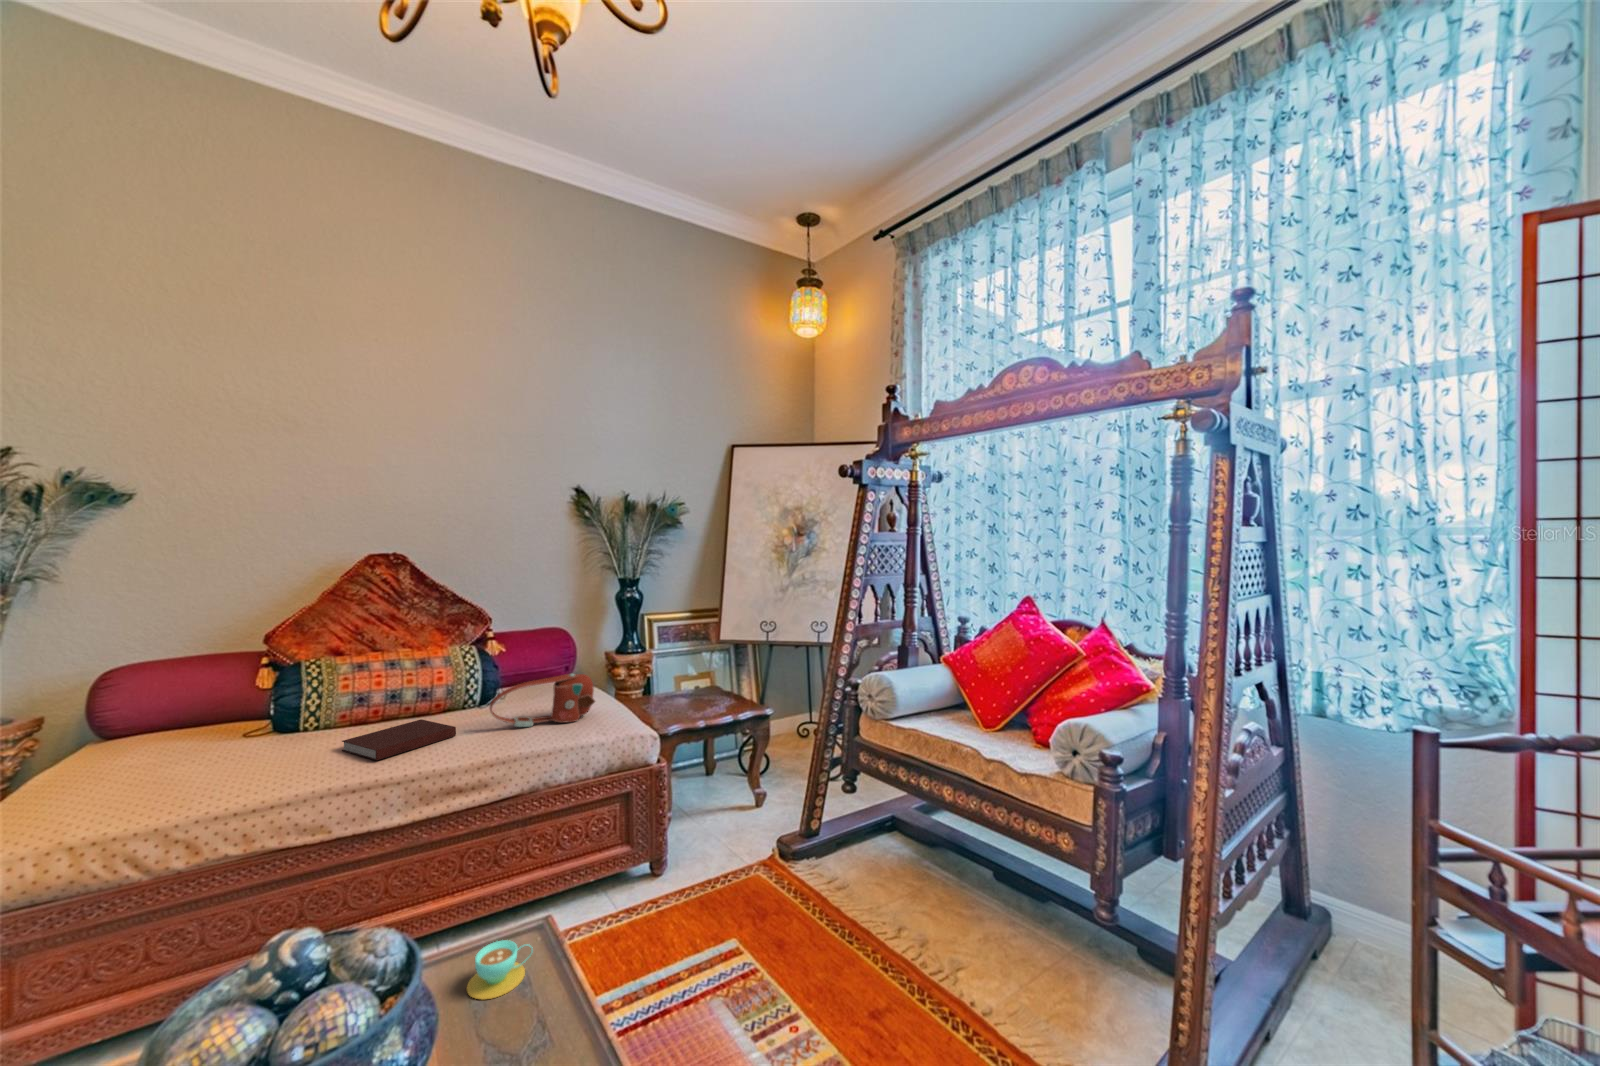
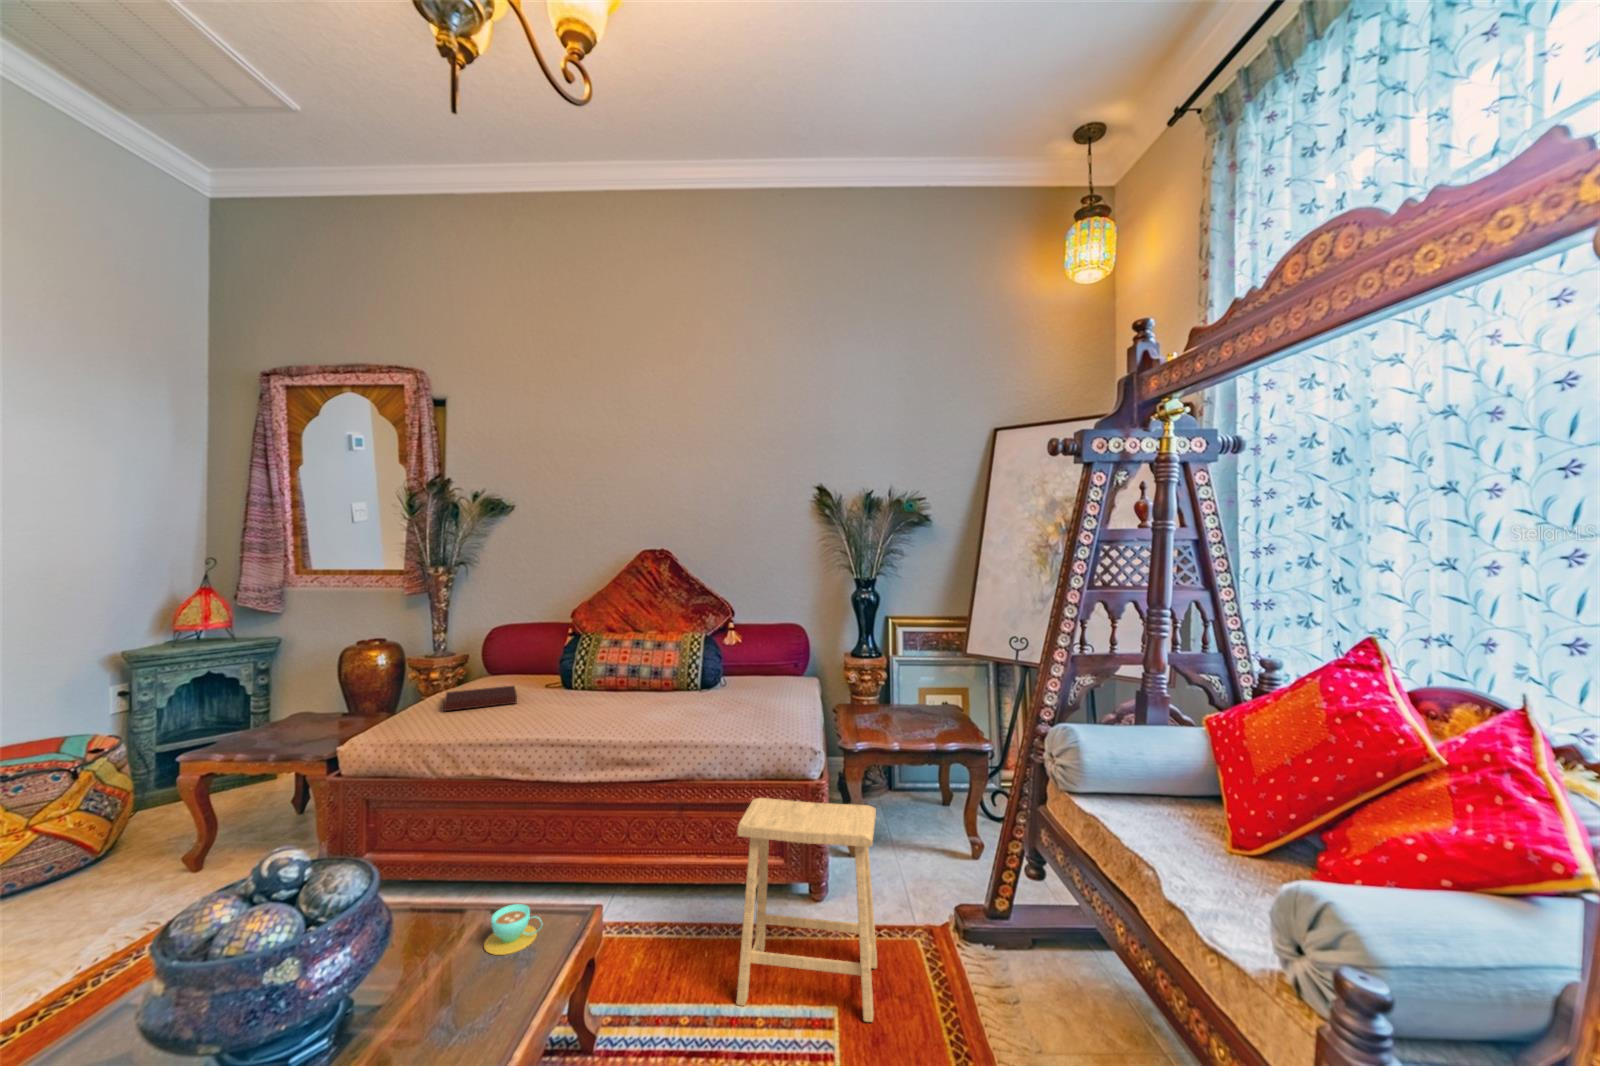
handbag: present [490,674,595,727] -> none [674,670,769,719]
notebook: present [342,719,456,760] -> present [444,686,517,711]
footstool: none [636,767,768,974] -> present [736,798,877,1022]

